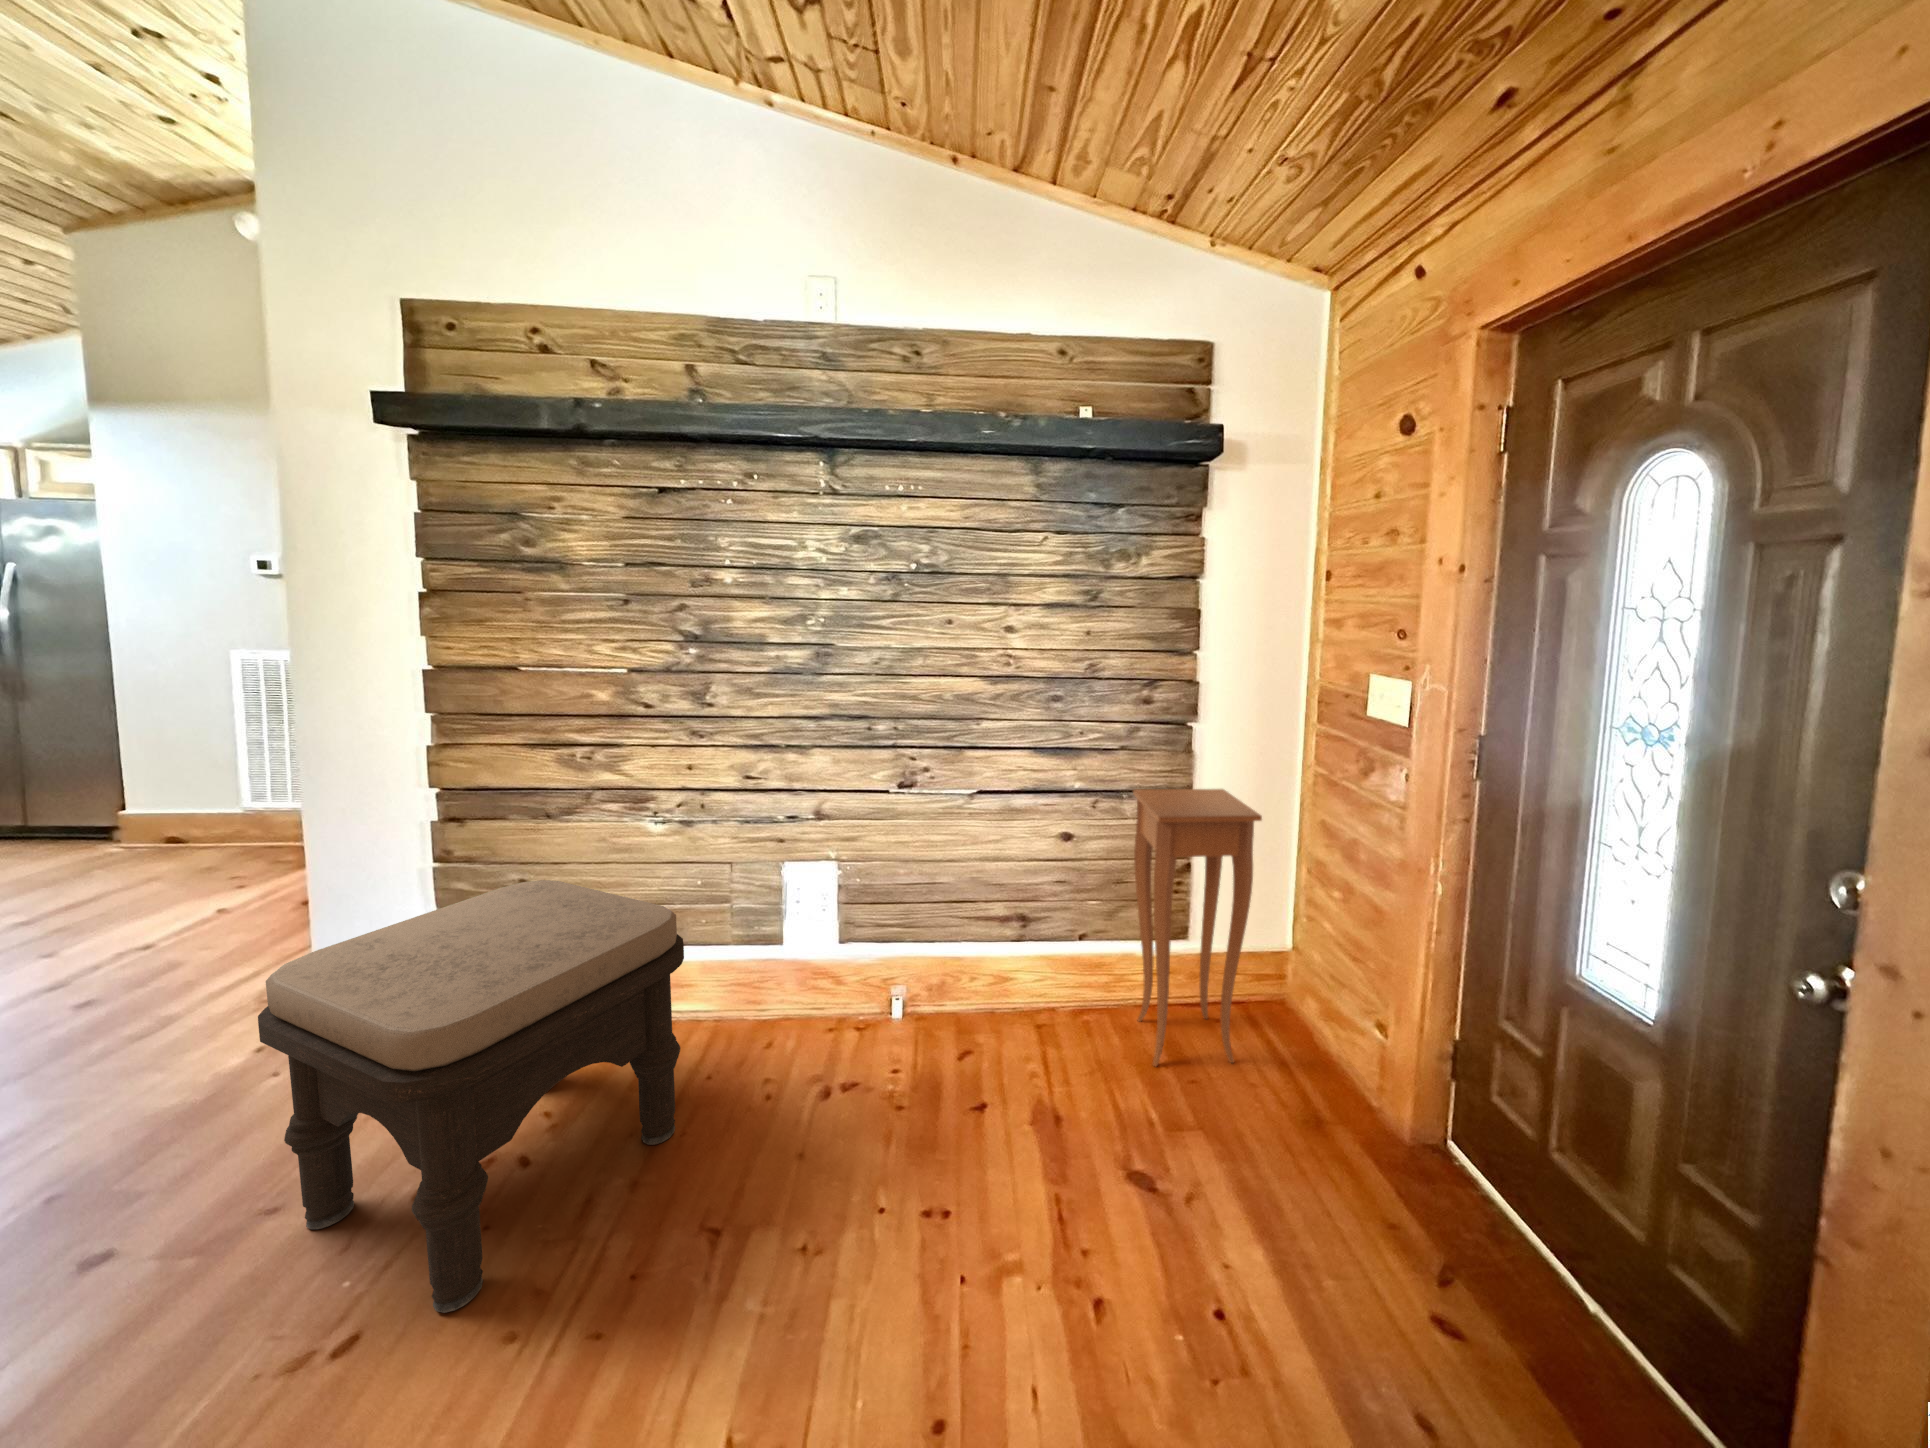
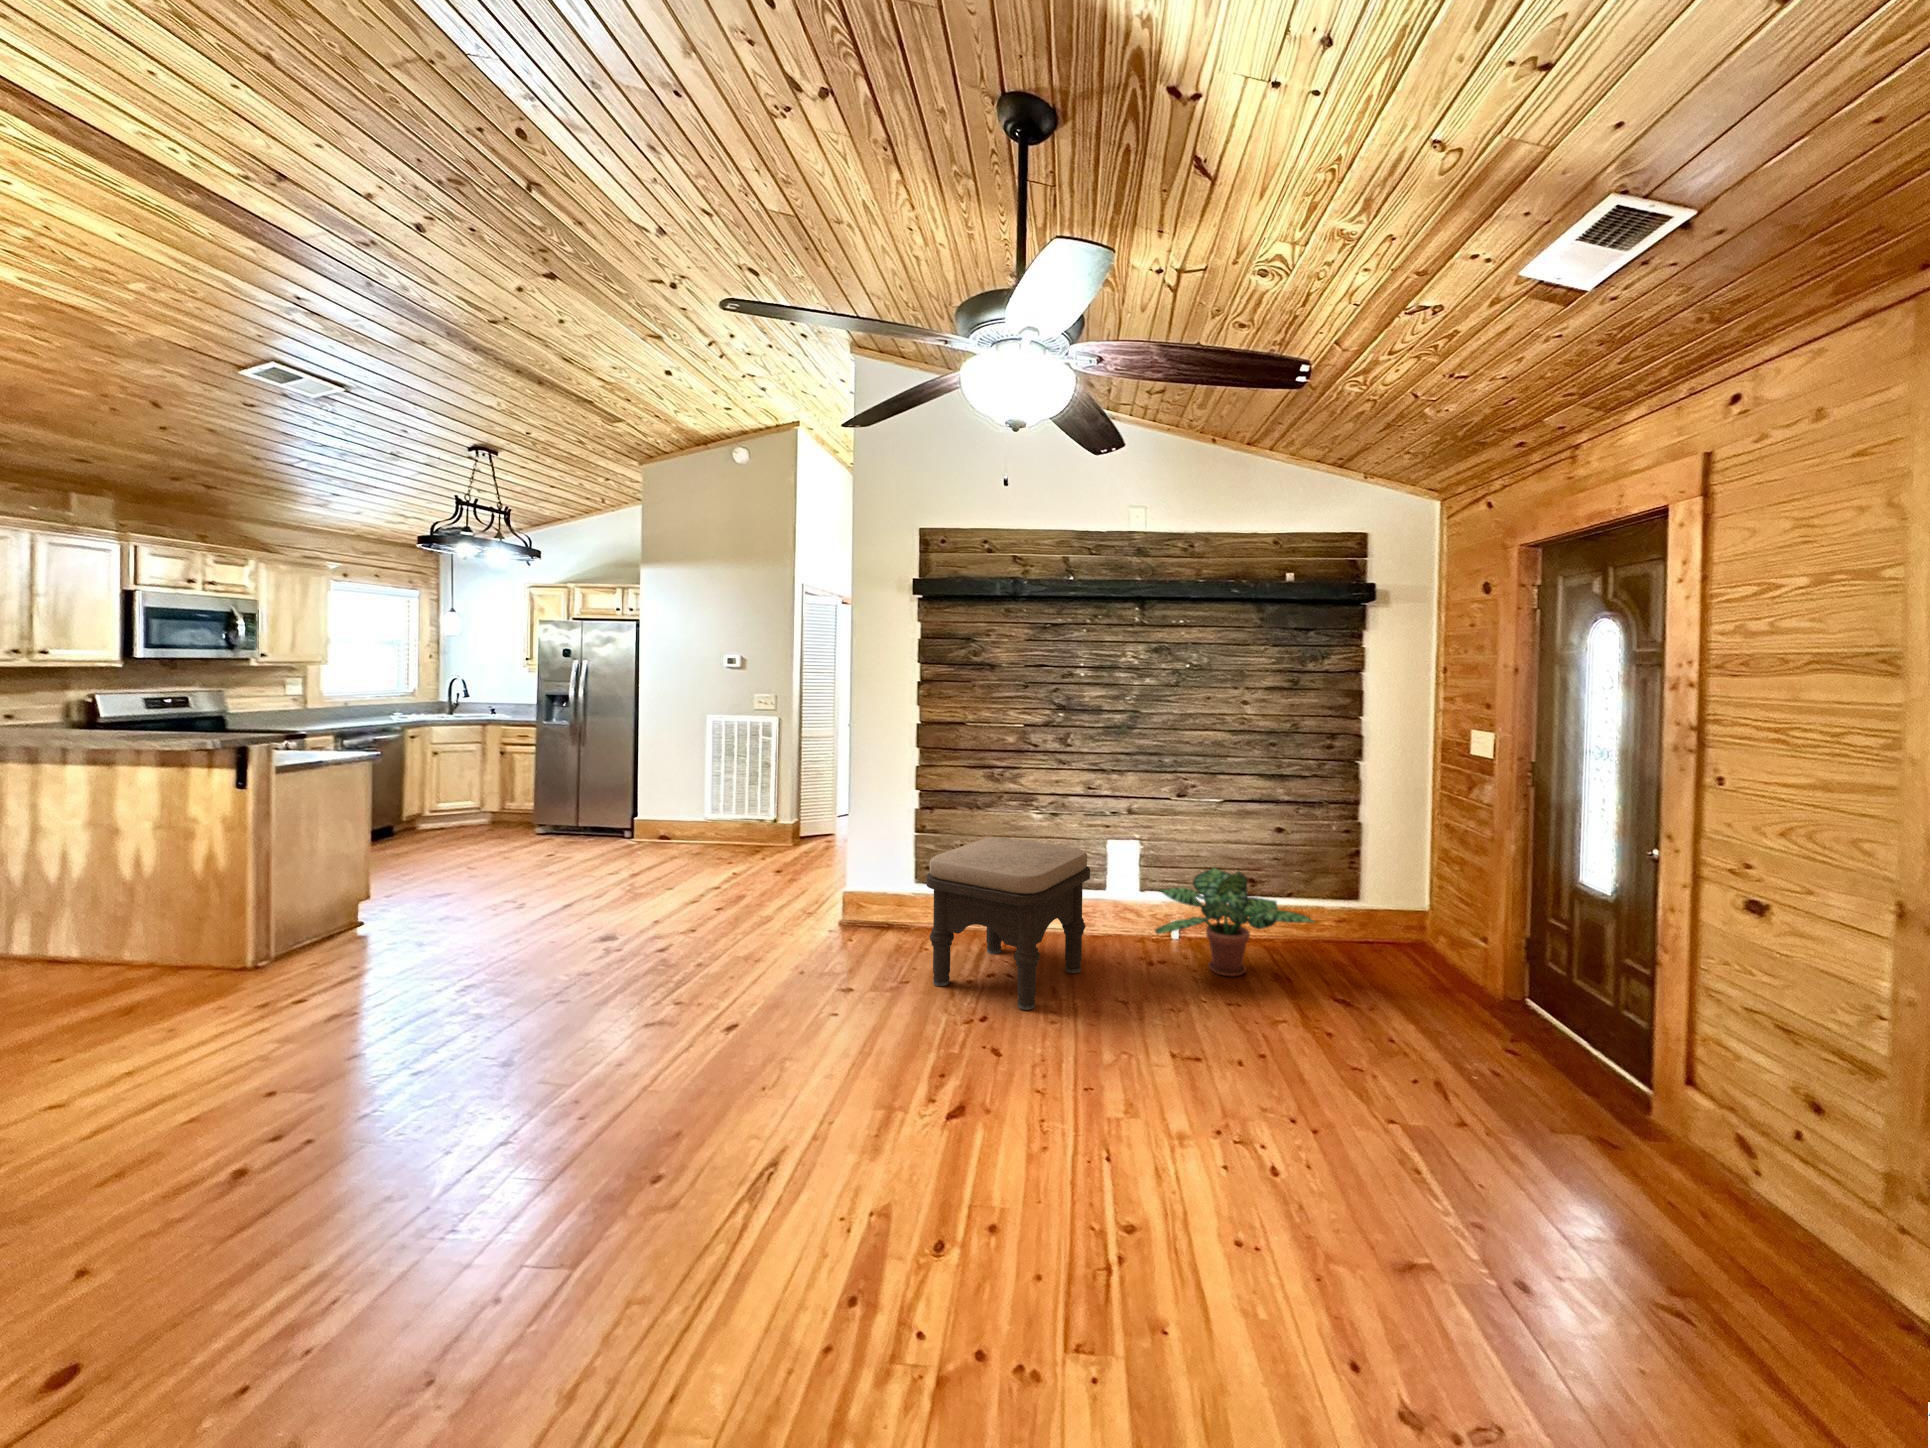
side table: present [1133,789,1262,1066] -> none [1323,800,1406,967]
potted plant: none [790,903,1099,1123] -> present [1155,868,1314,977]

